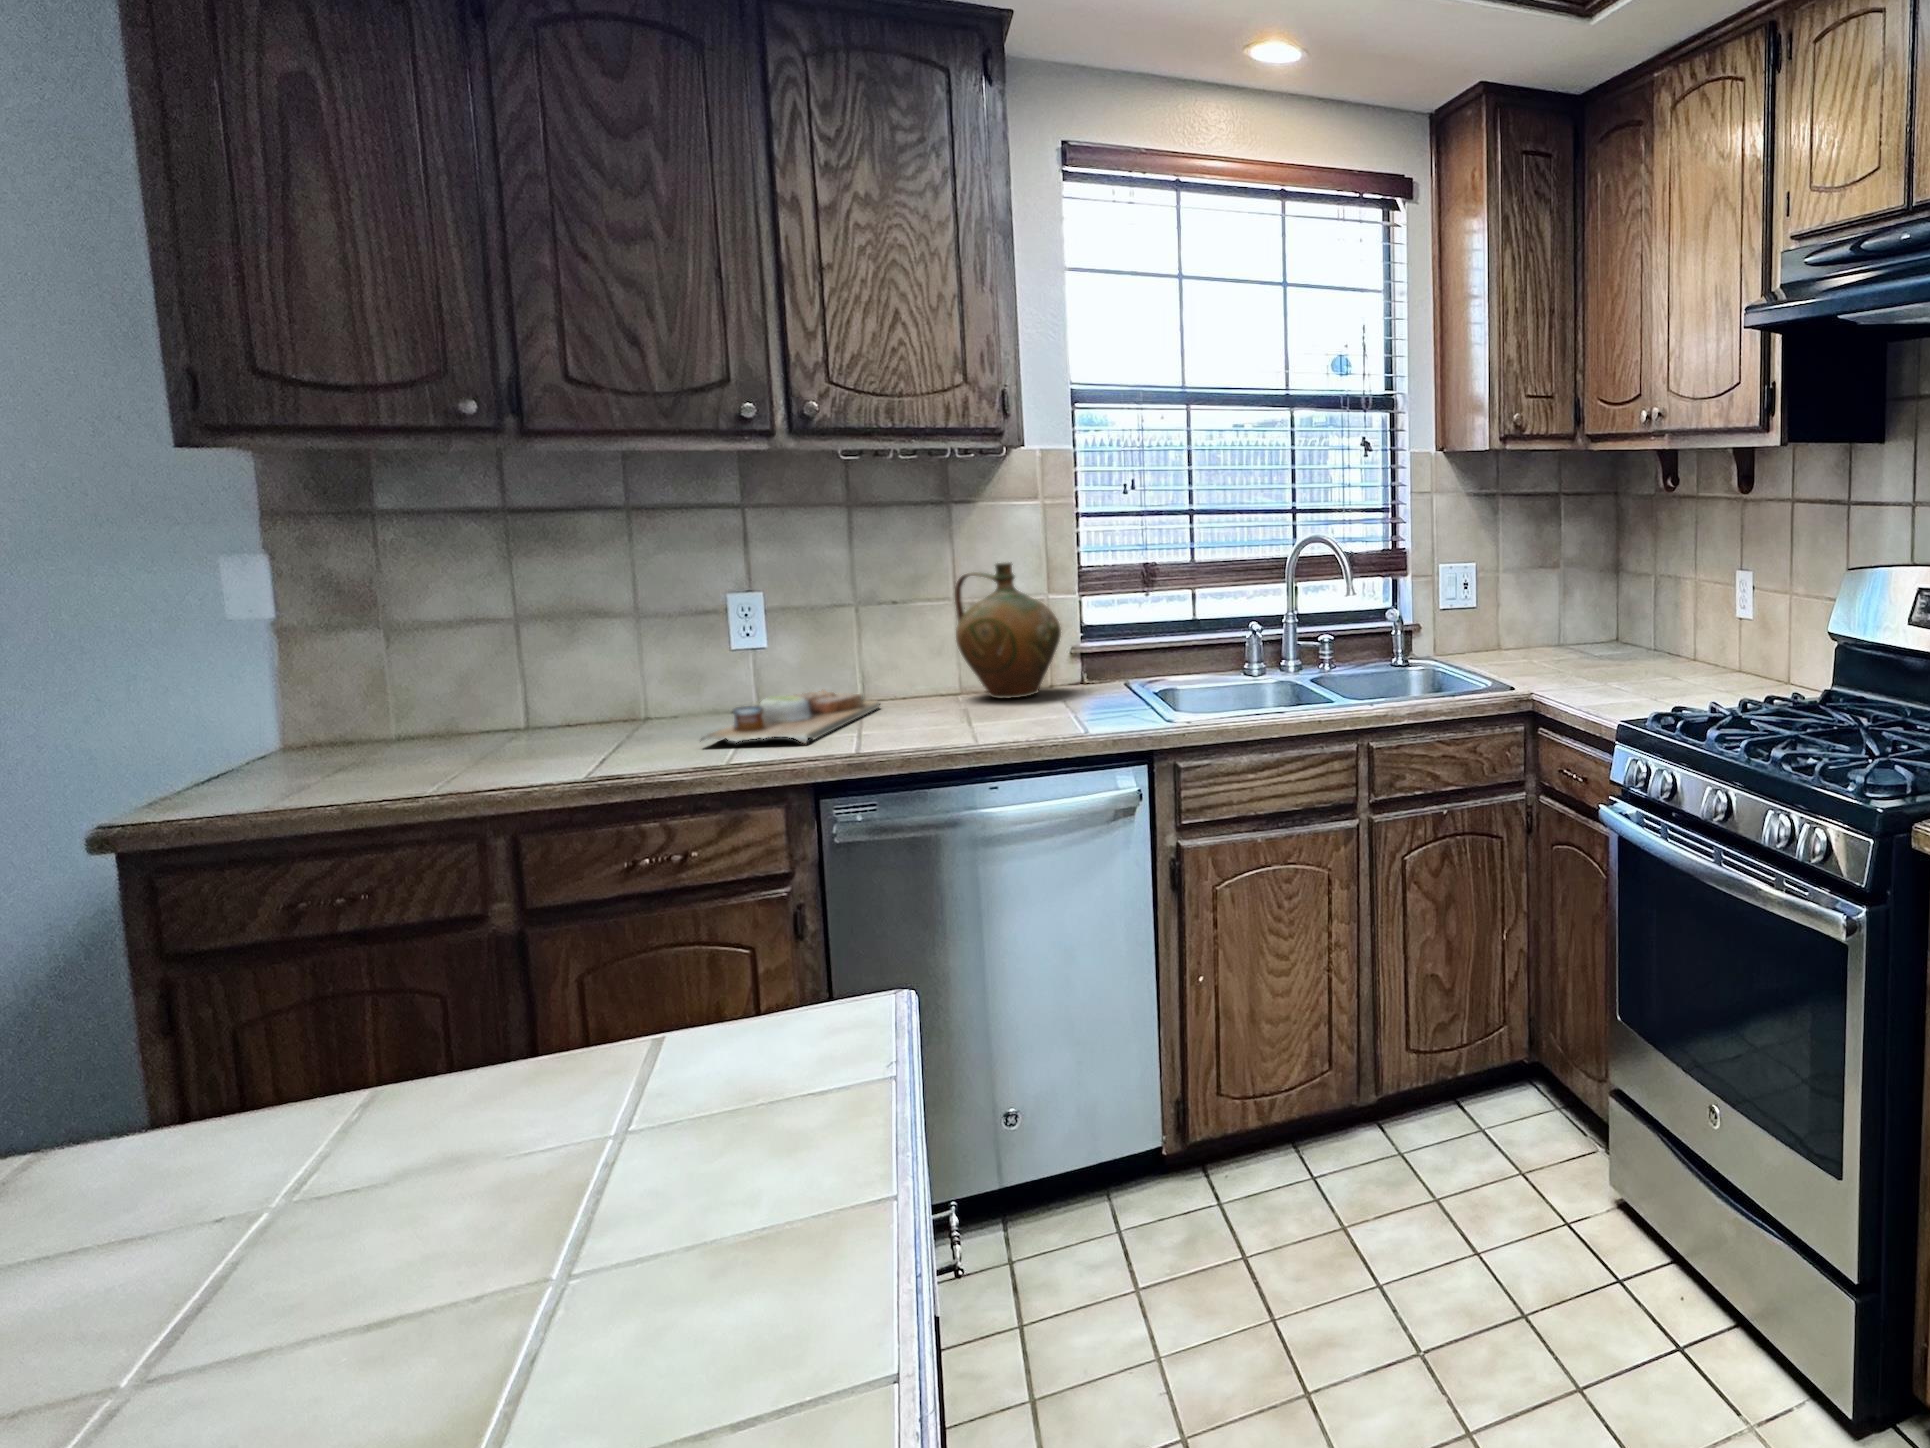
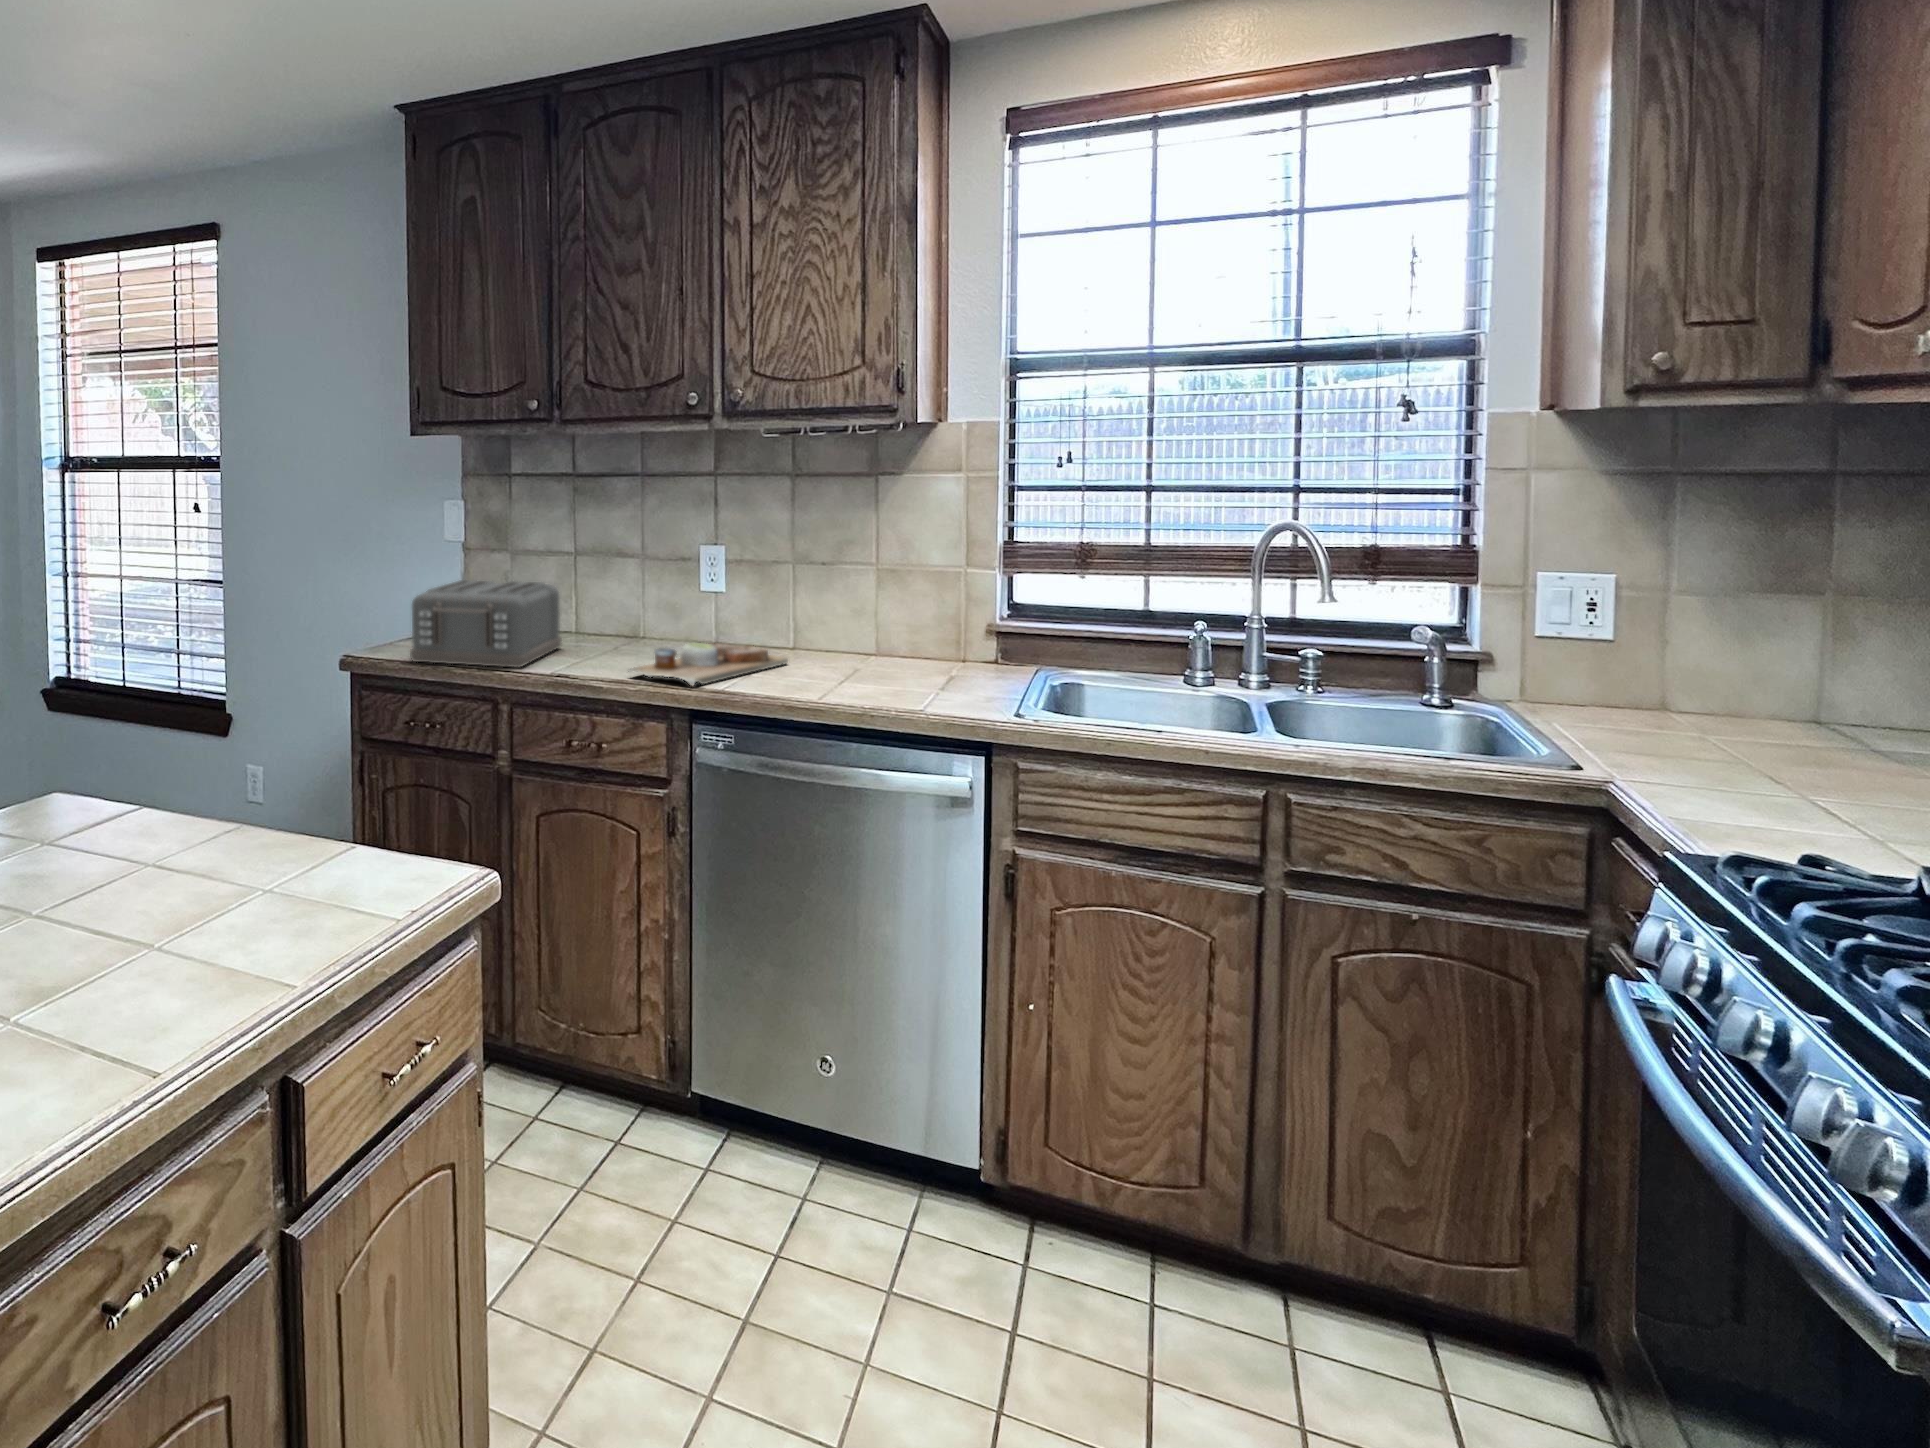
ceramic jug: present [955,562,1061,699] -> none [860,539,964,673]
toaster: none [276,644,541,783] -> present [410,580,562,668]

